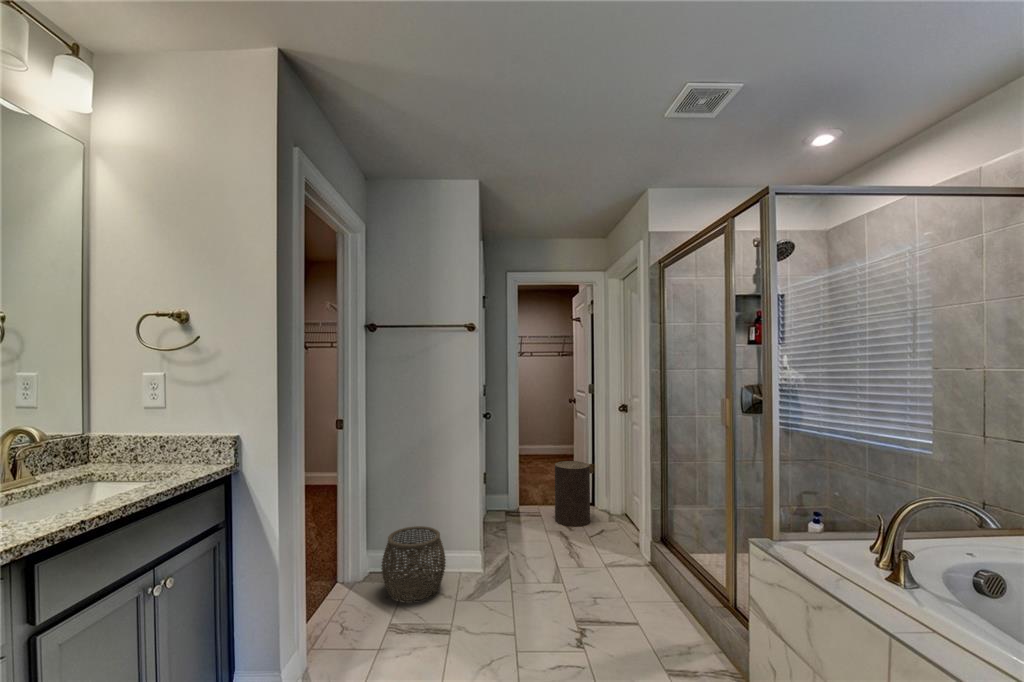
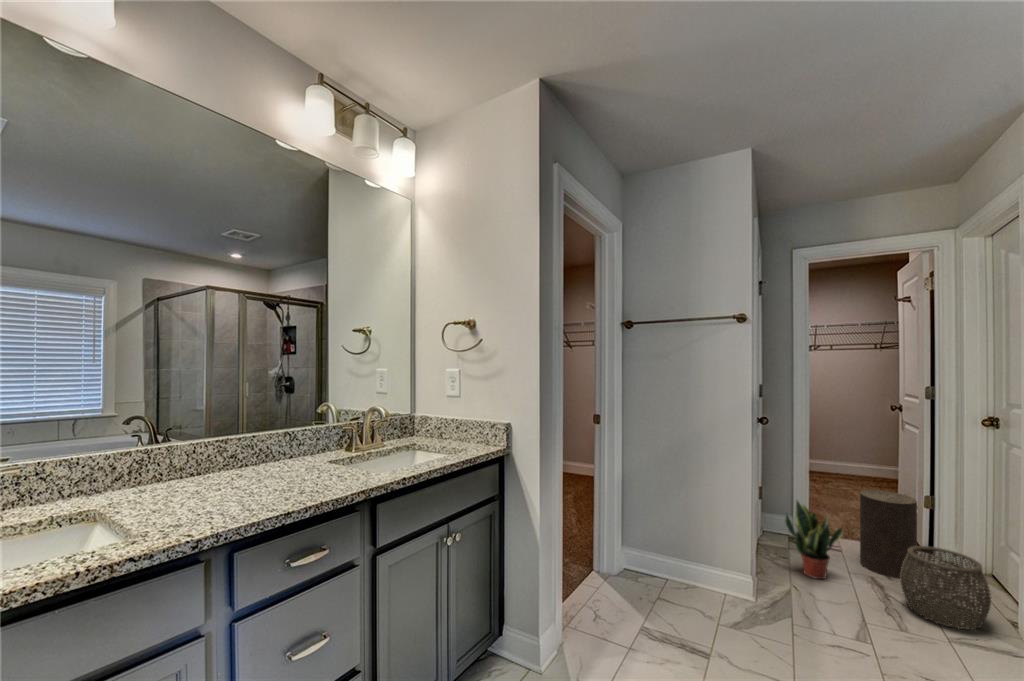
potted plant: none [505,477,545,541] -> present [785,501,842,579]
woven basket: present [381,526,446,602] -> present [900,546,991,630]

